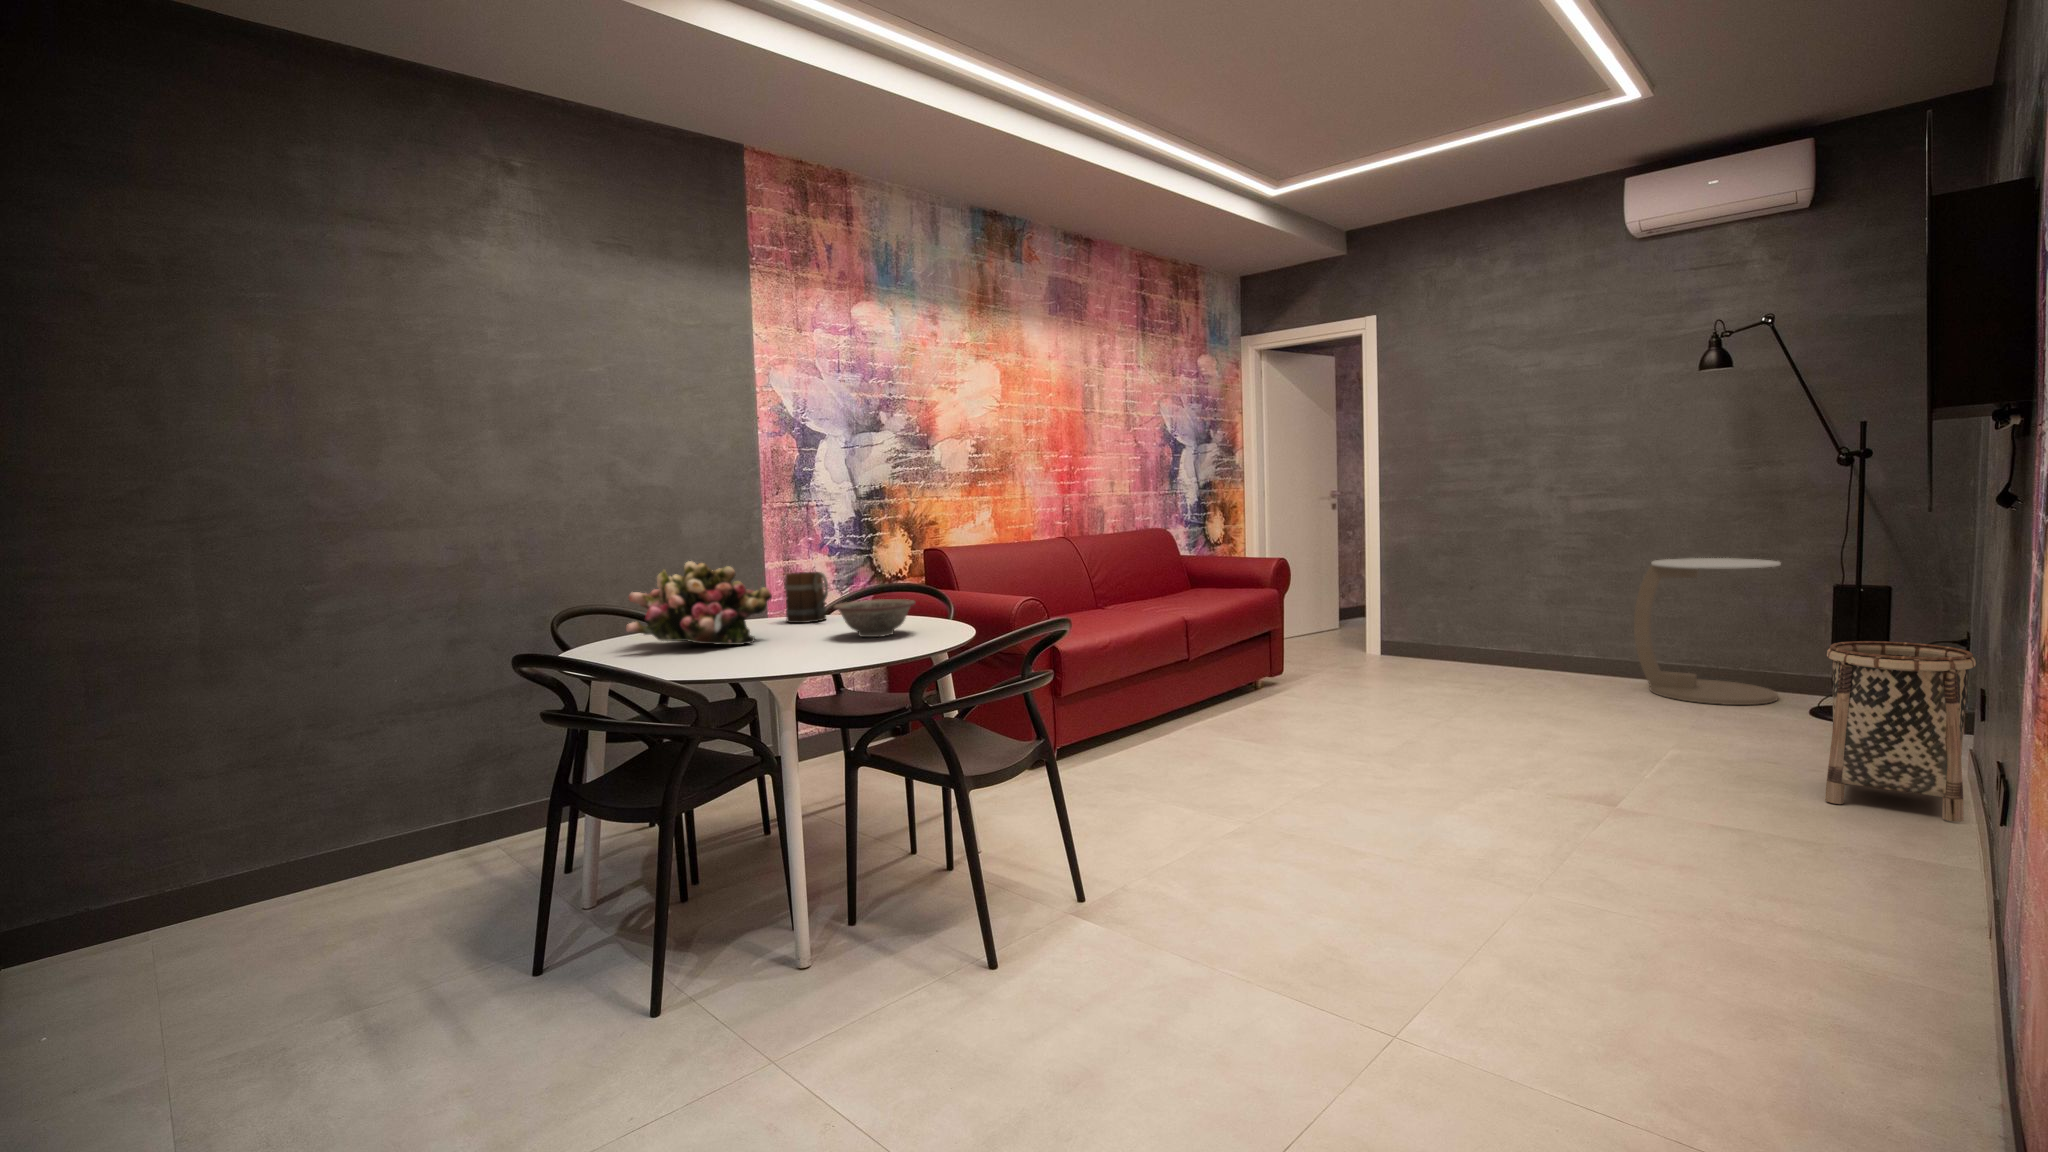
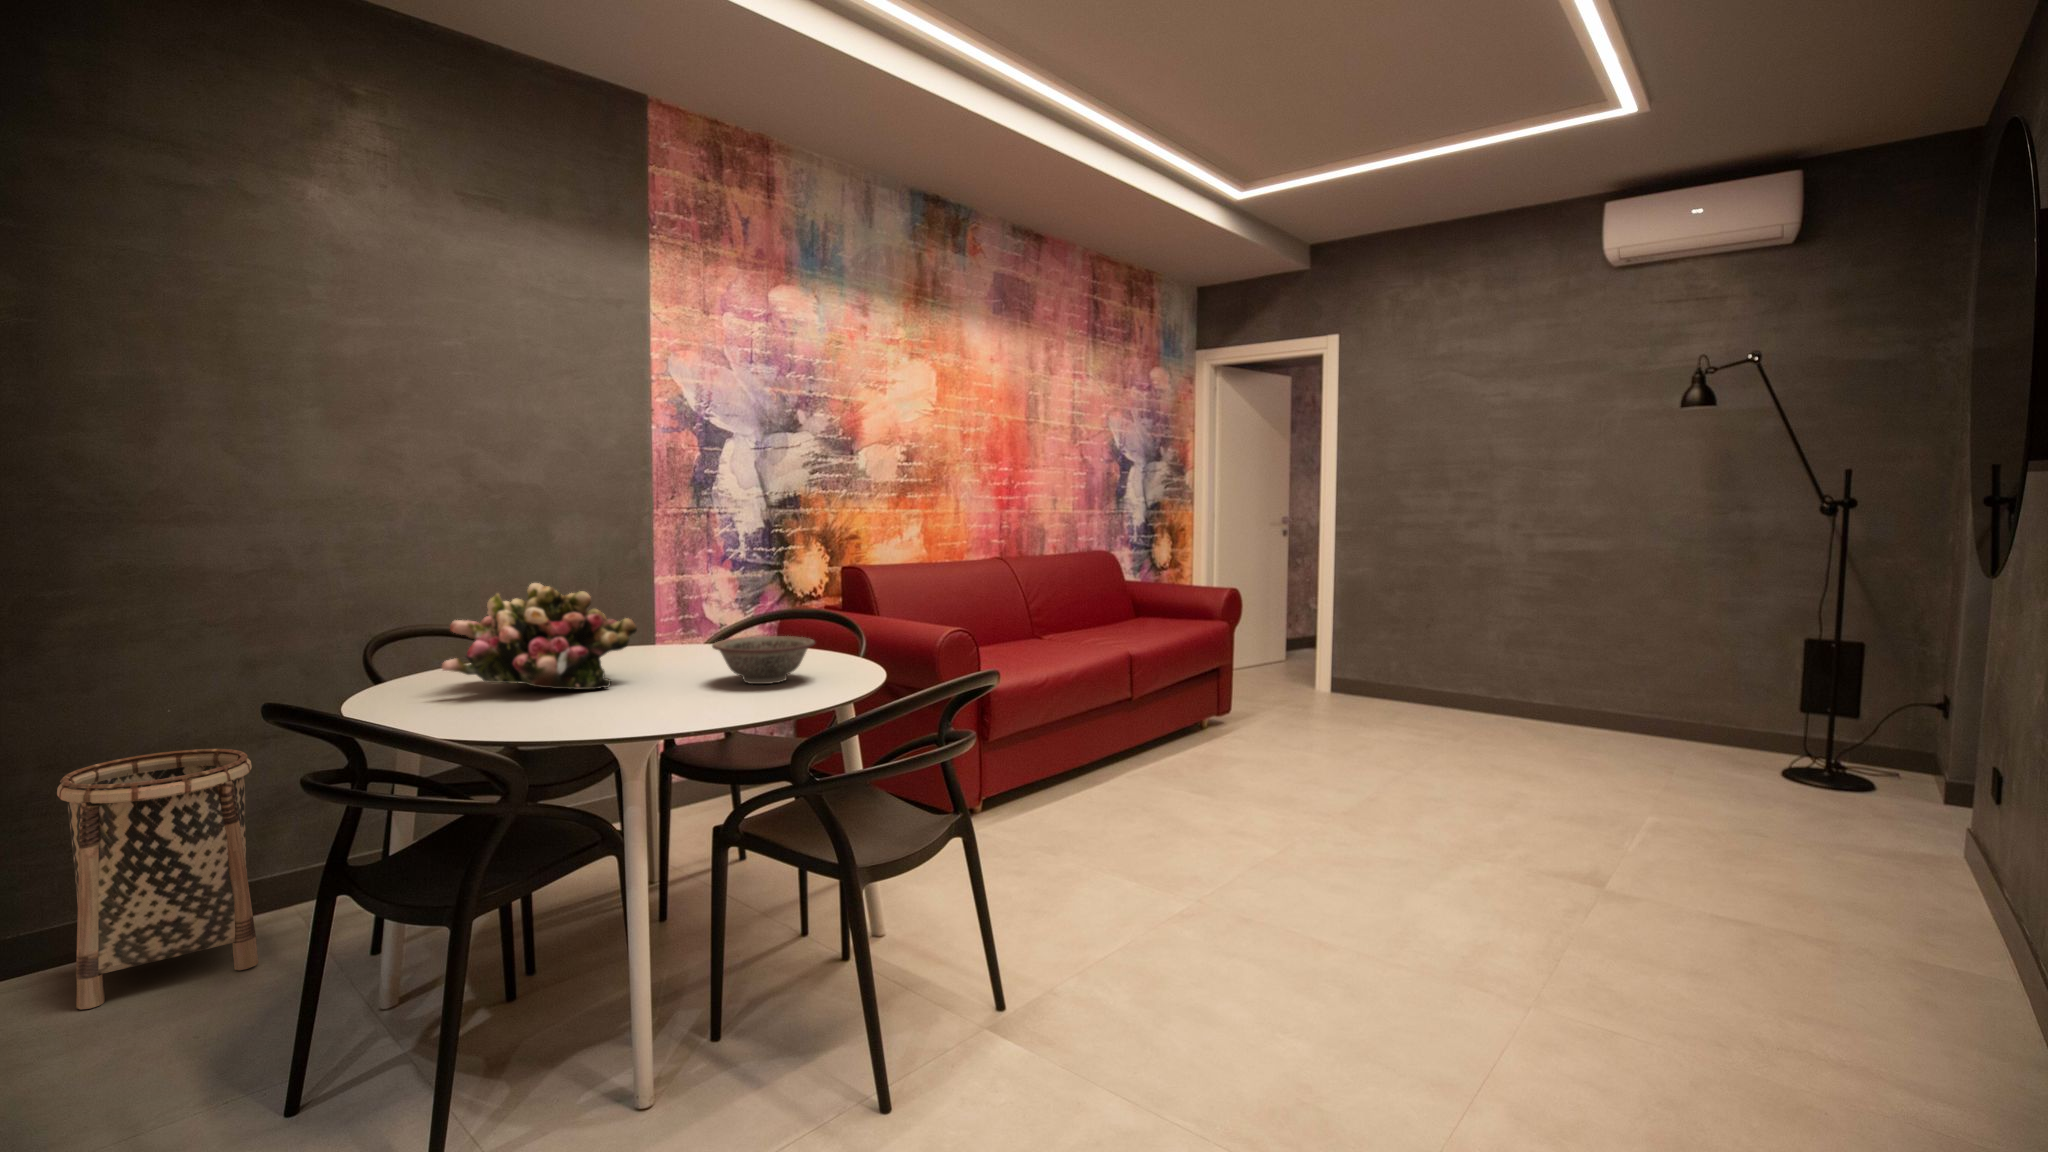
side table: present [1634,558,1781,705] -> none [1601,606,1756,765]
mug: present [785,572,828,623] -> none [662,596,713,659]
basket: present [1825,641,1976,822] -> present [57,749,258,1010]

